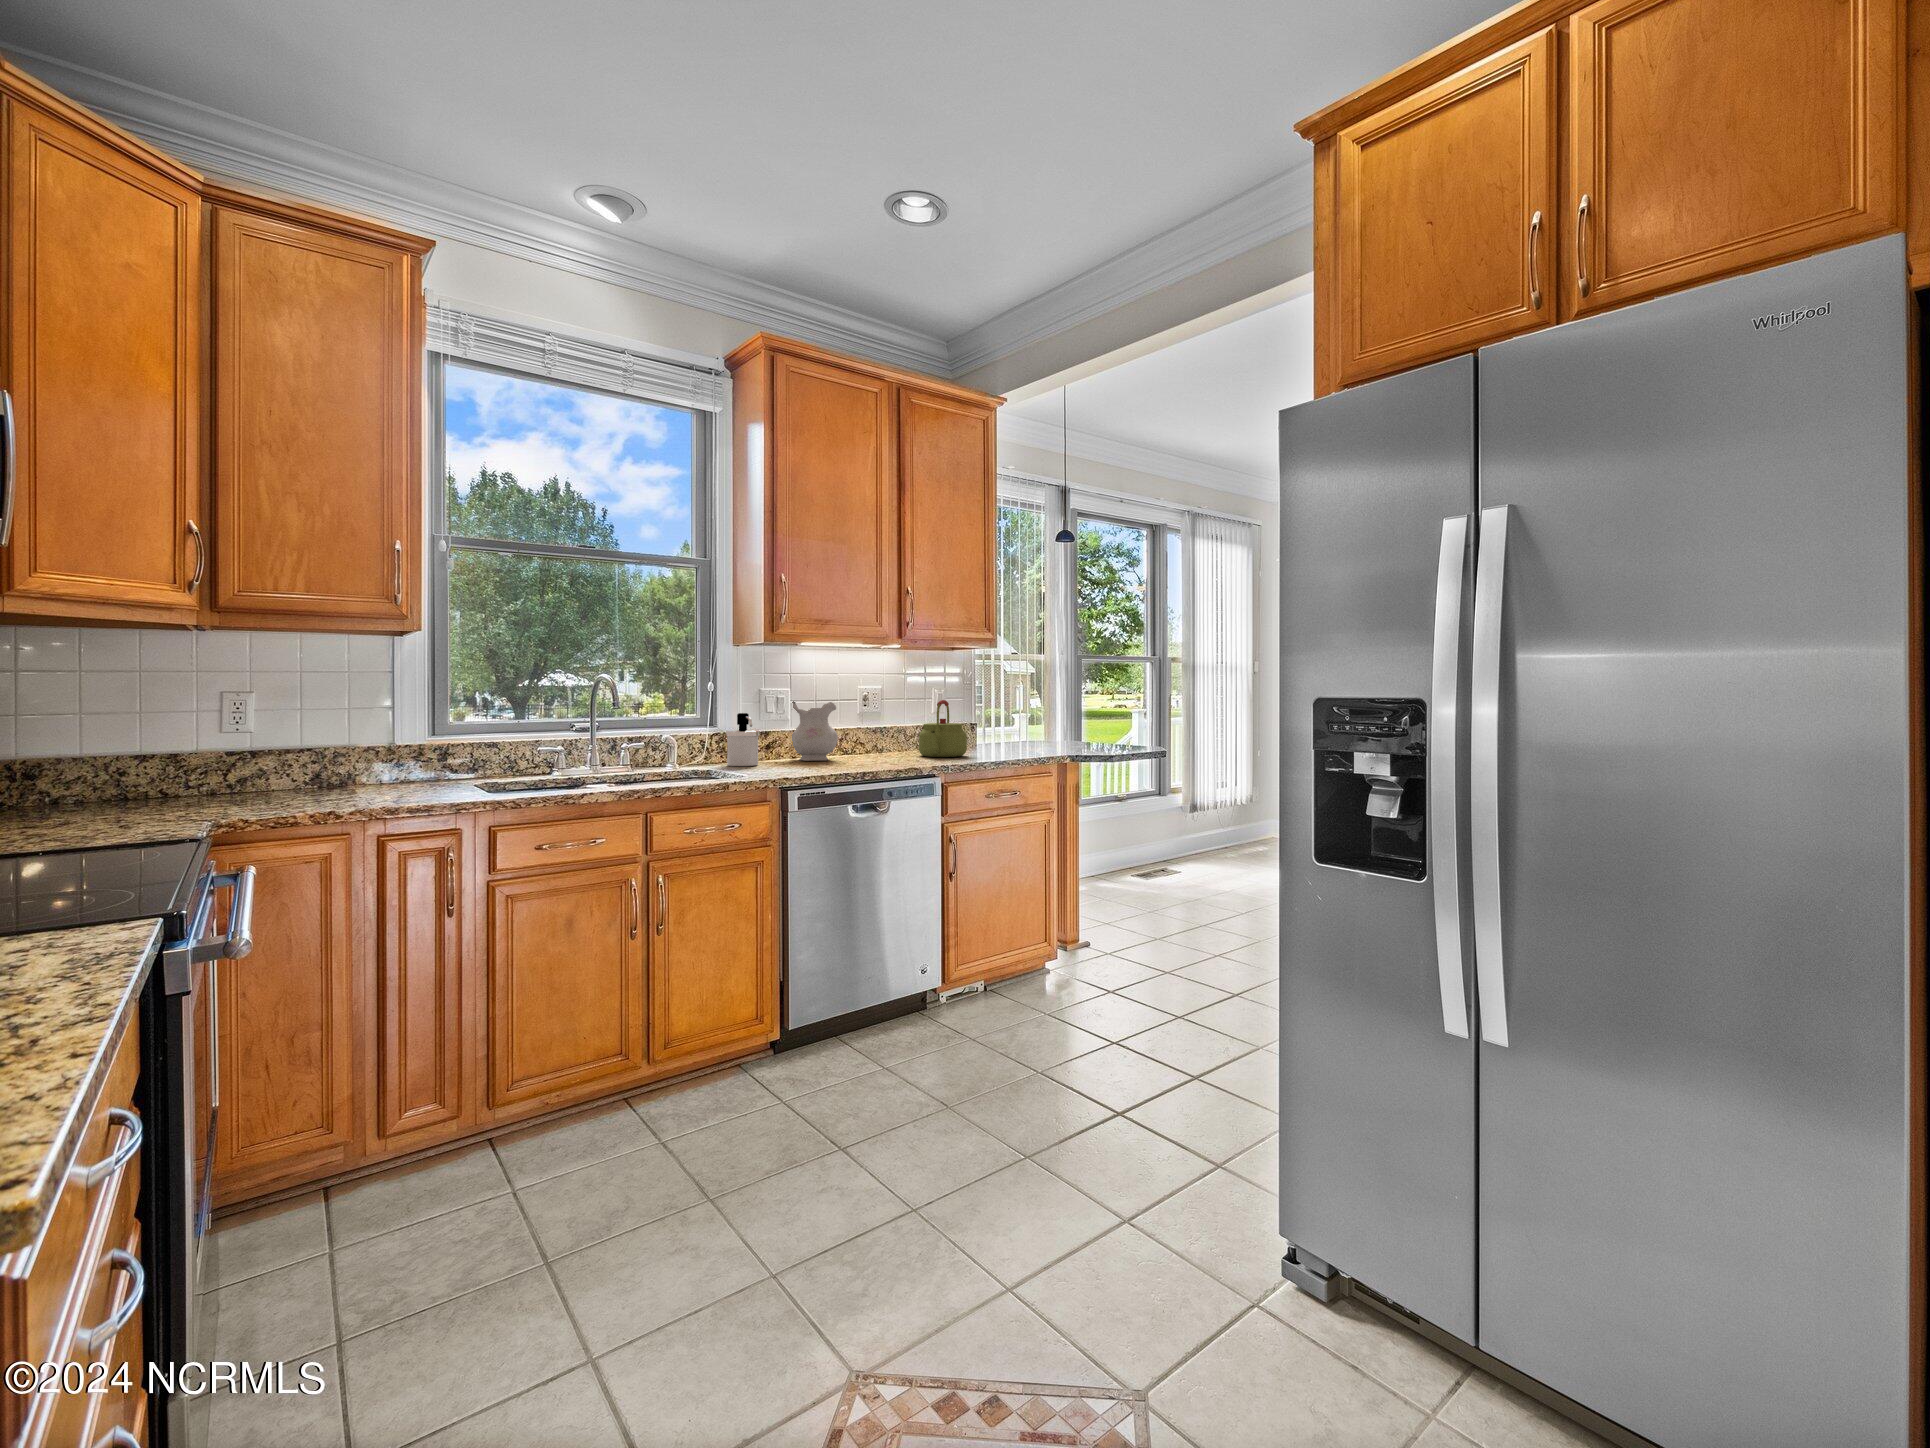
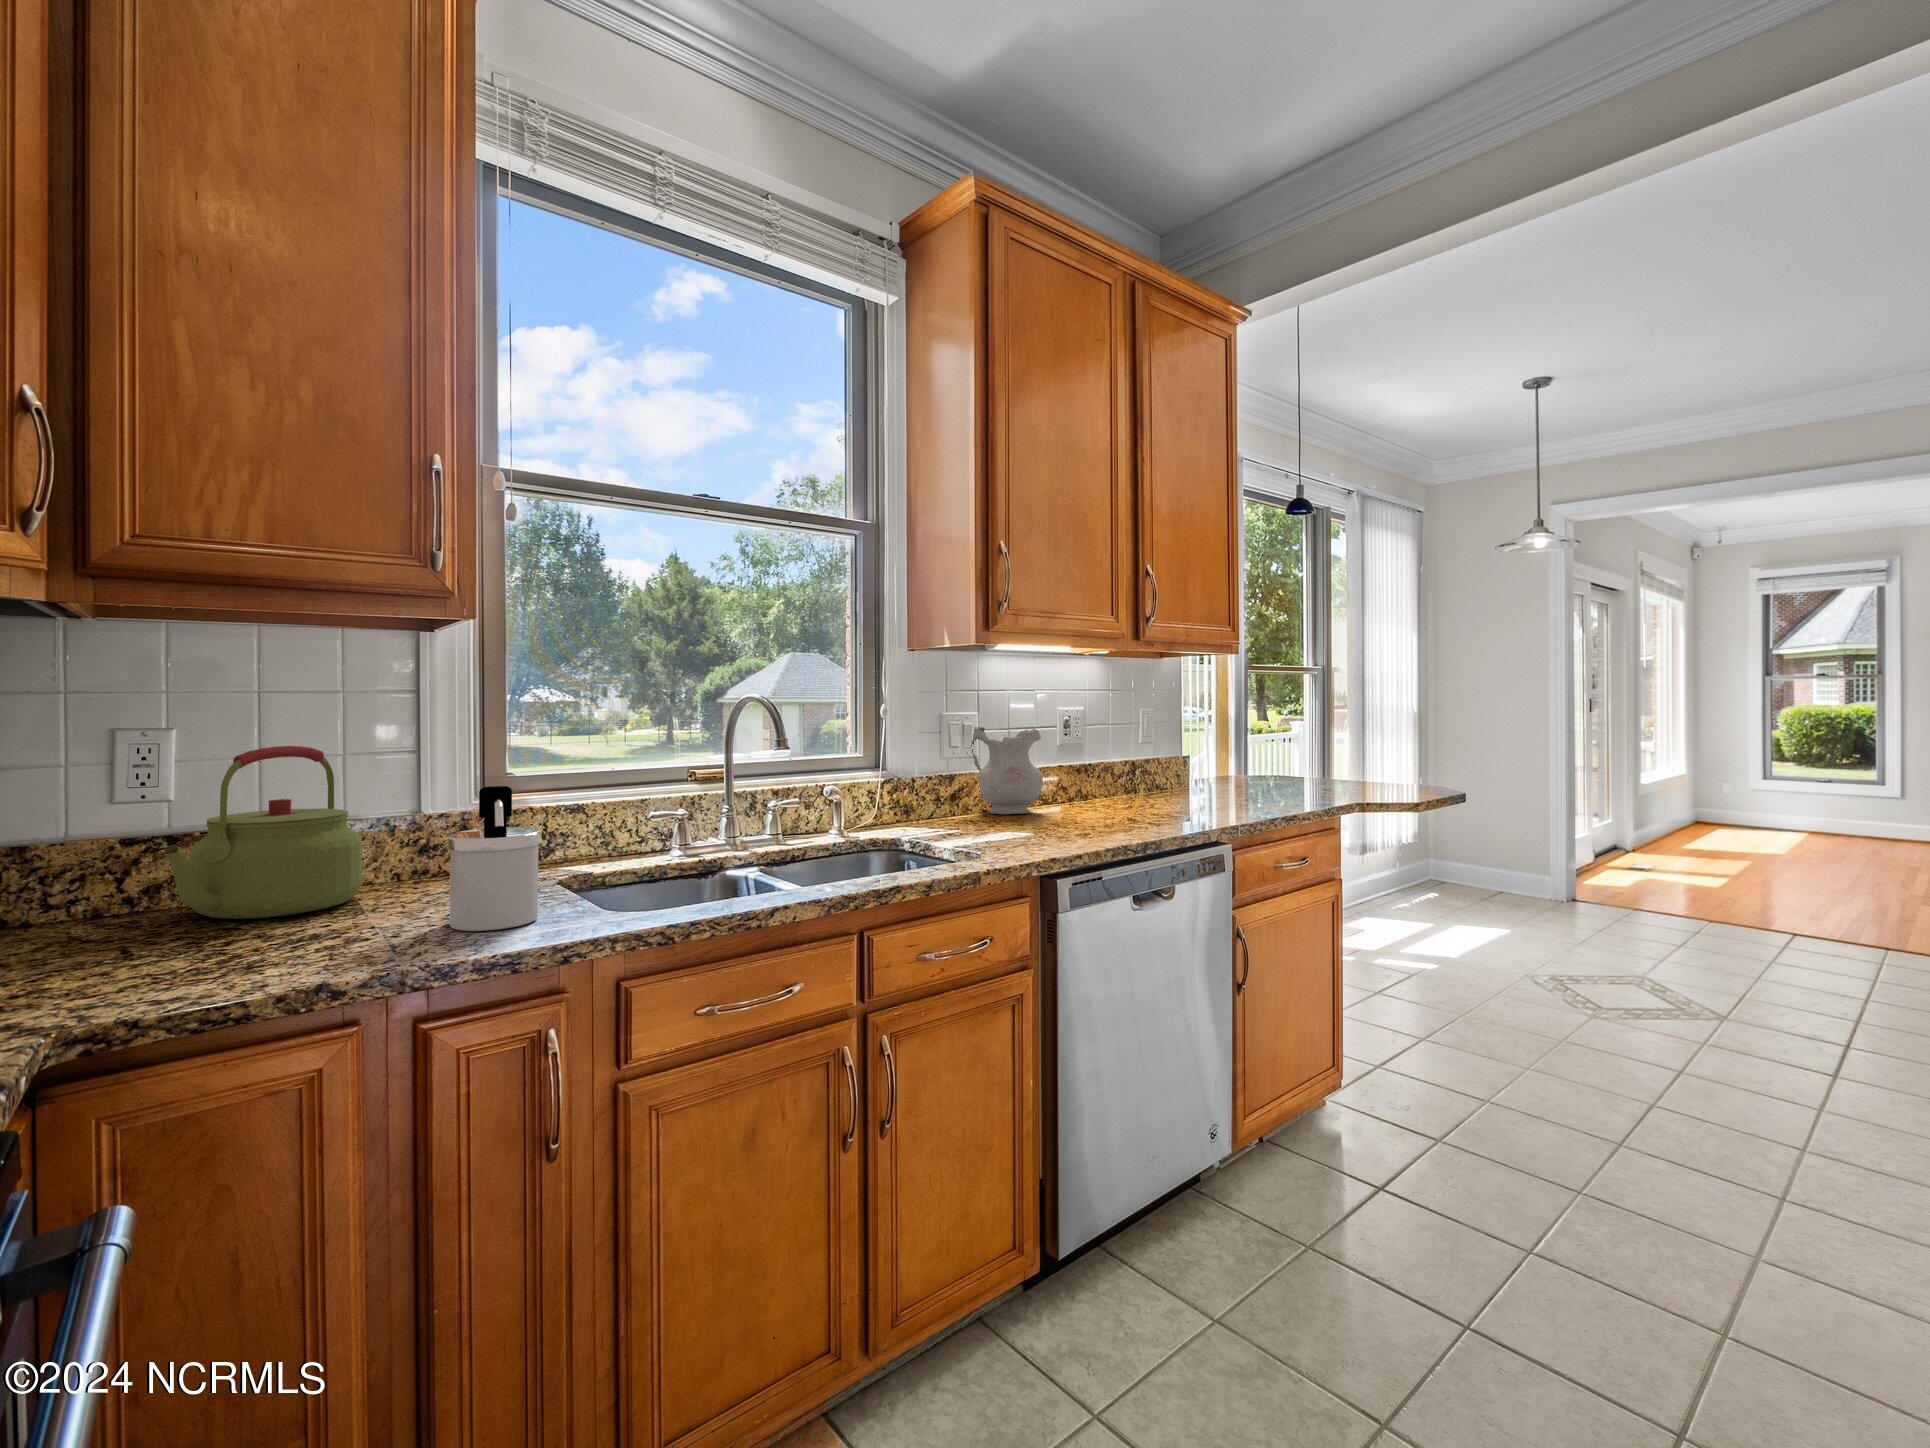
kettle: present [919,700,967,757] -> present [163,746,363,919]
soap dispenser: present [726,713,759,766] -> present [447,786,542,931]

